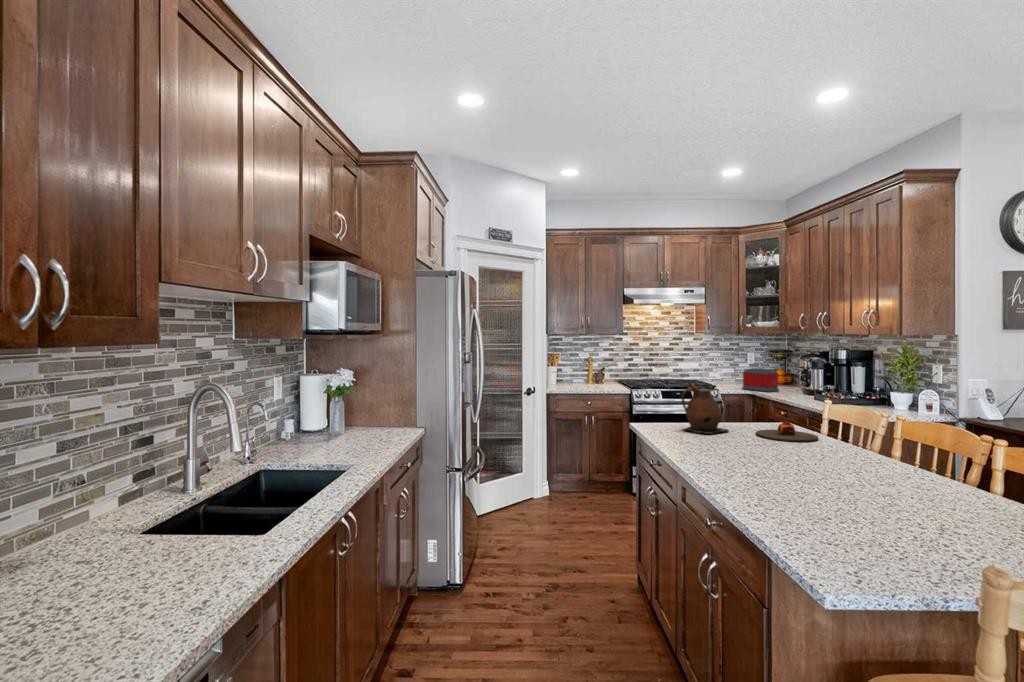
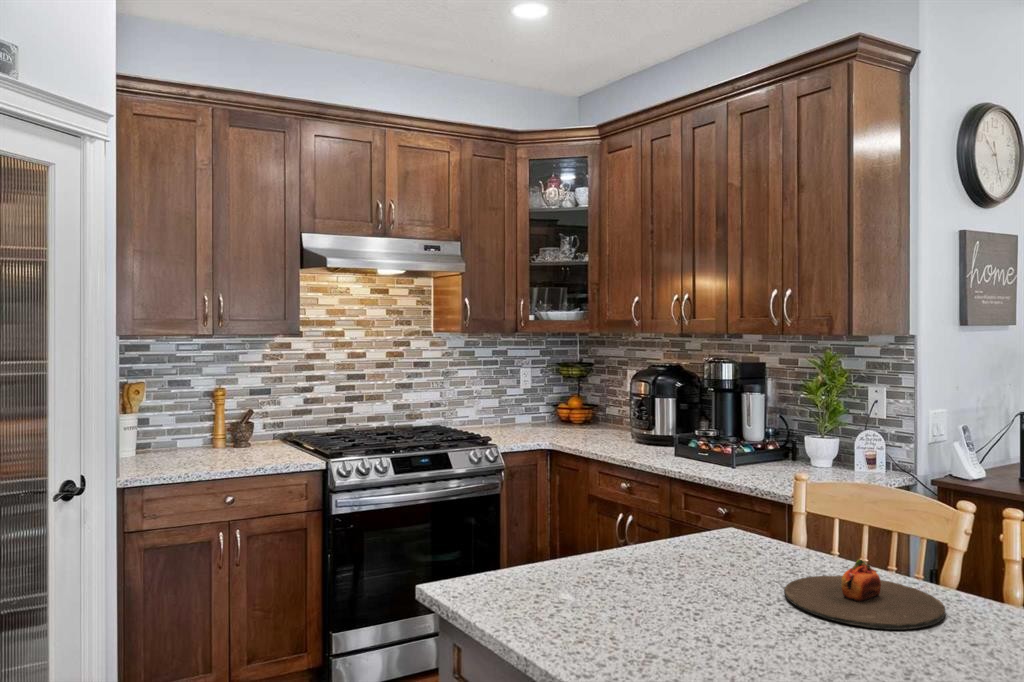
toaster: present [742,369,779,392] -> none [530,399,592,442]
ceramic pitcher: present [681,384,728,434] -> none [608,479,729,640]

